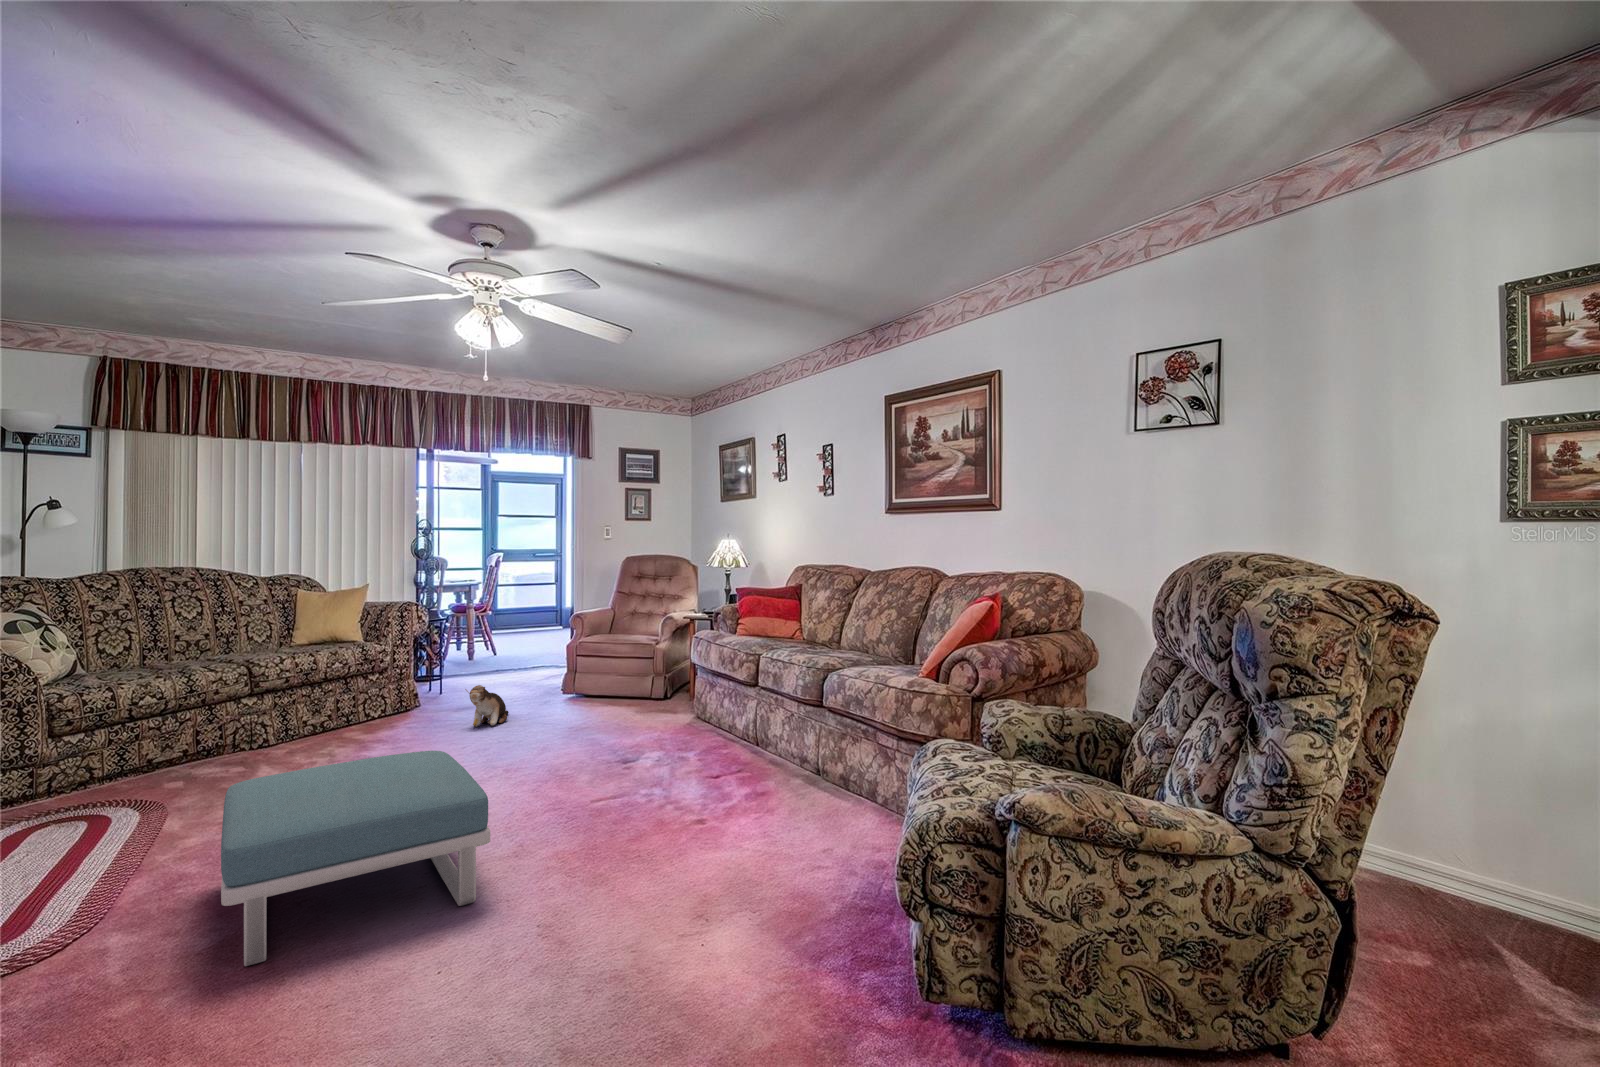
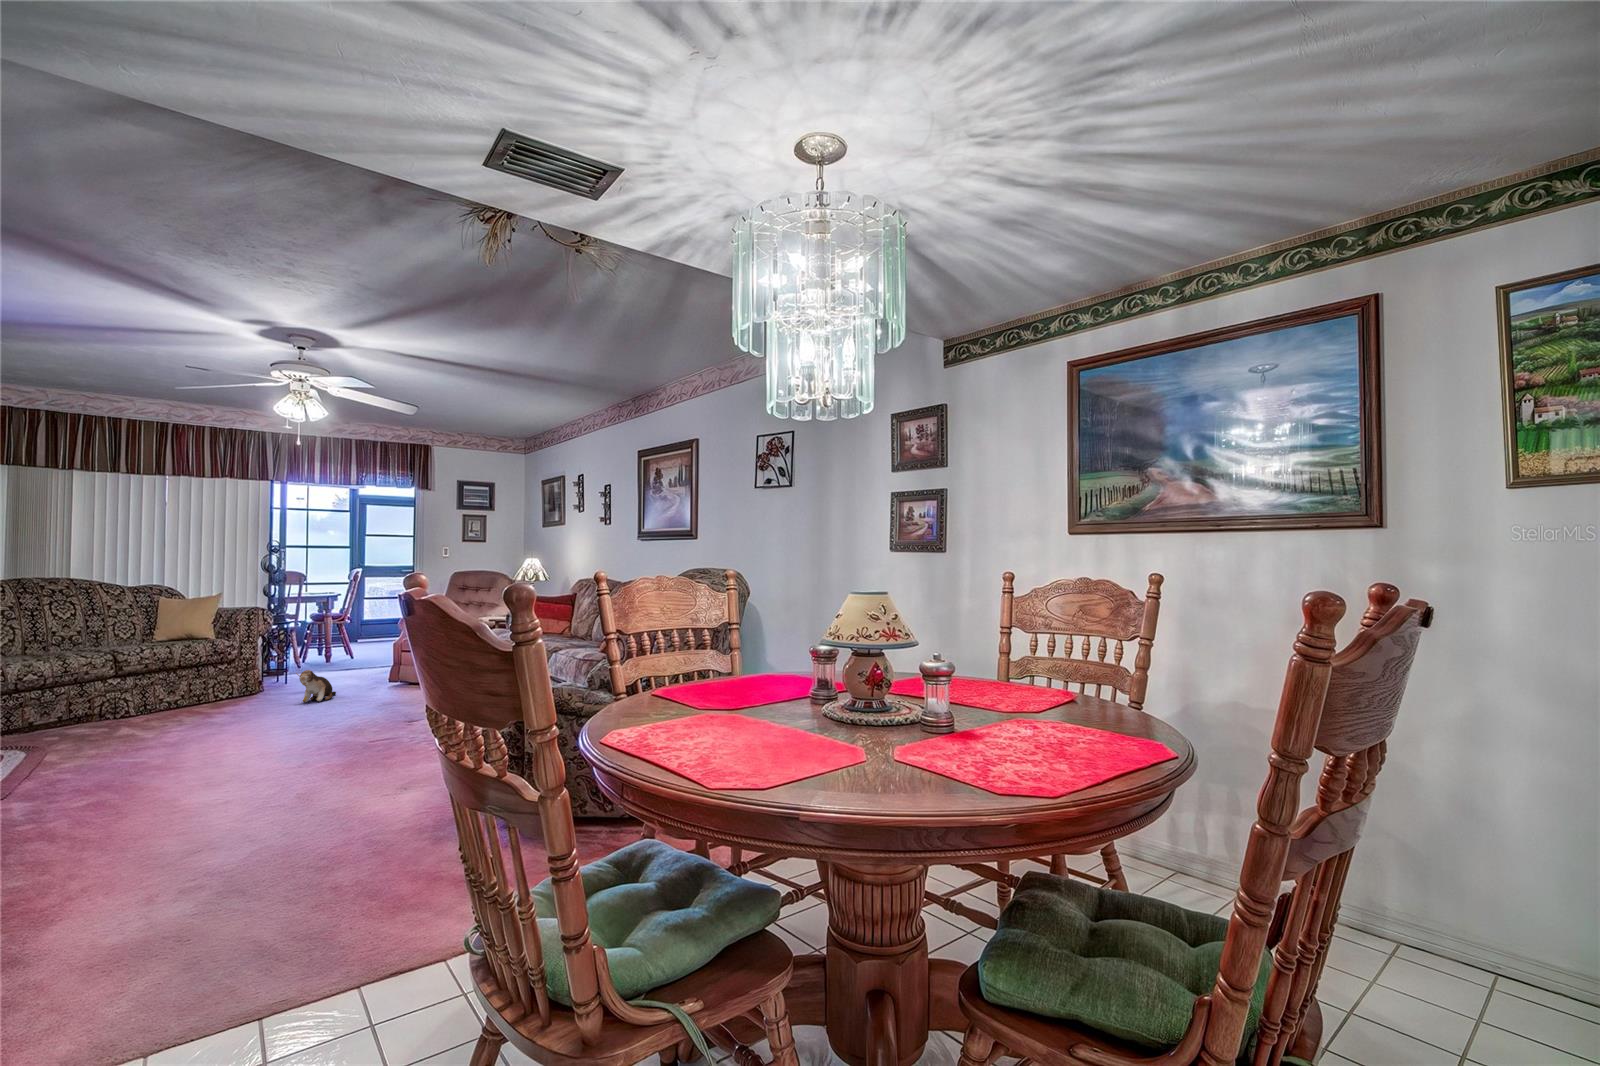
footstool: present [221,751,490,966] -> none [92,701,274,813]

